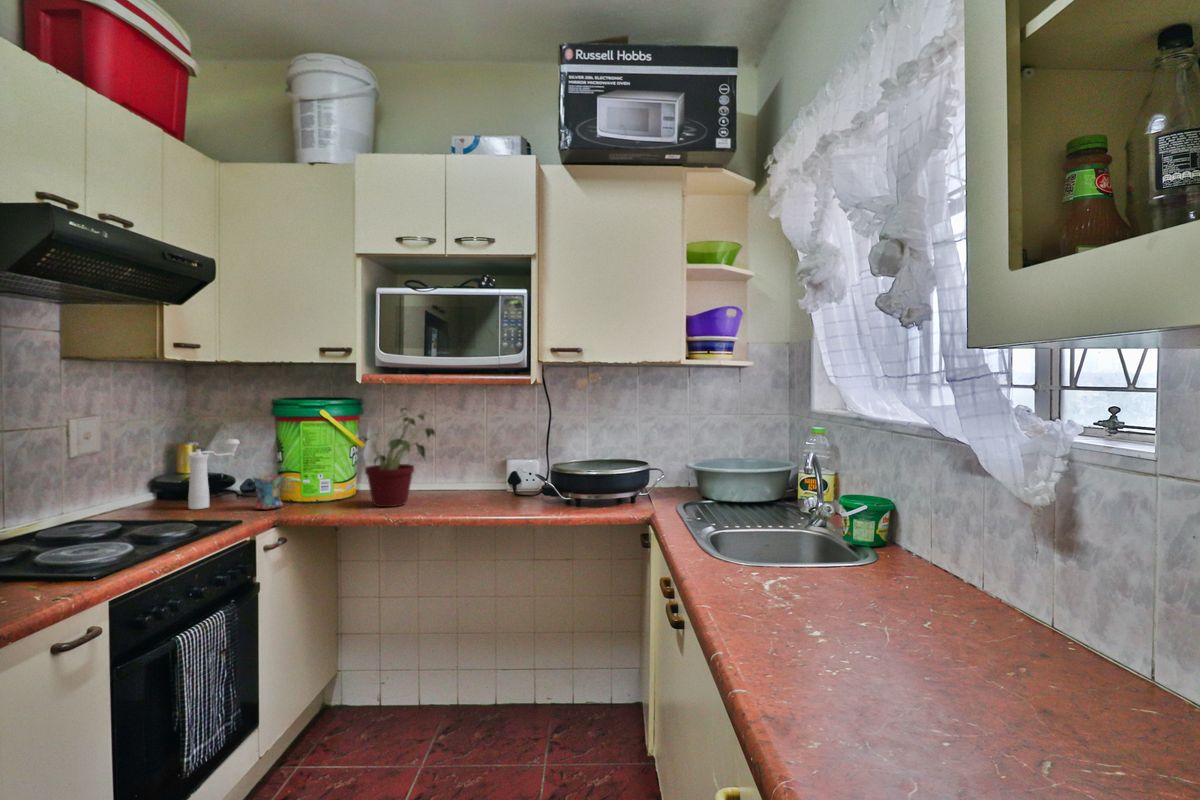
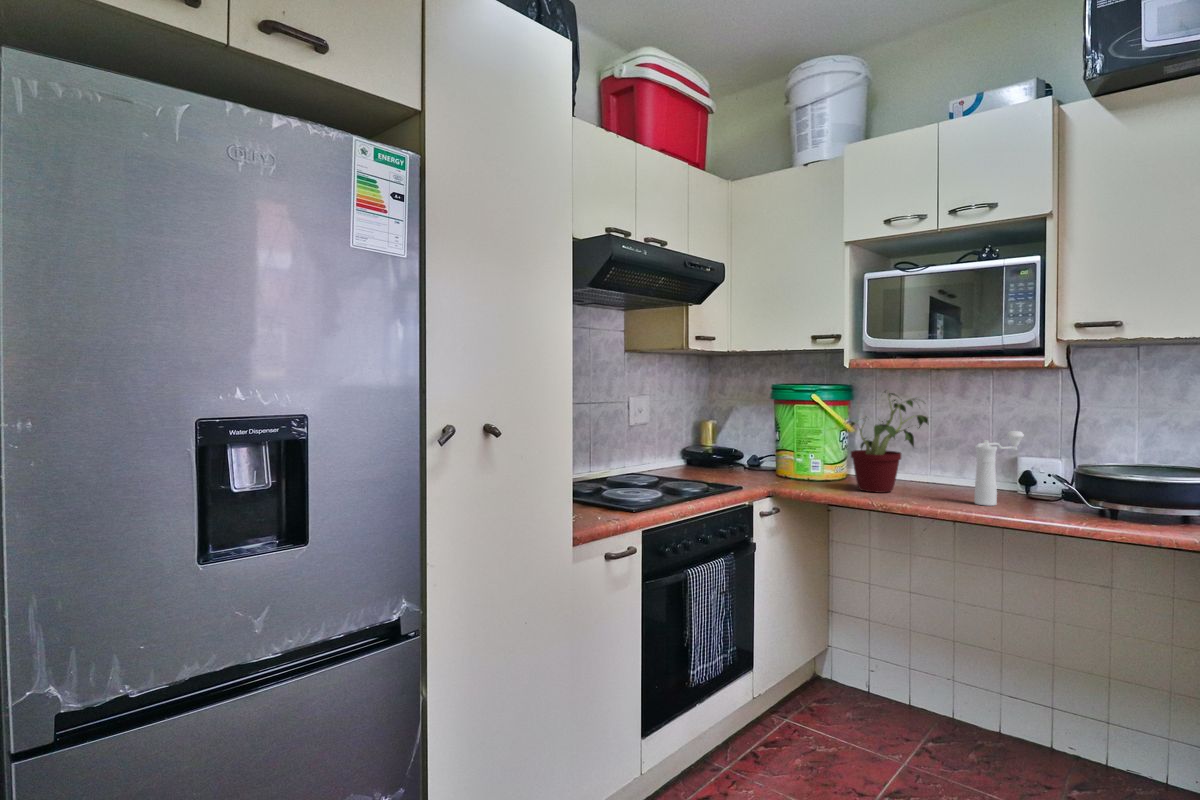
pepper mill: present [188,439,240,509] -> present [974,431,1024,506]
mug: present [253,475,289,509] -> none [752,451,782,482]

